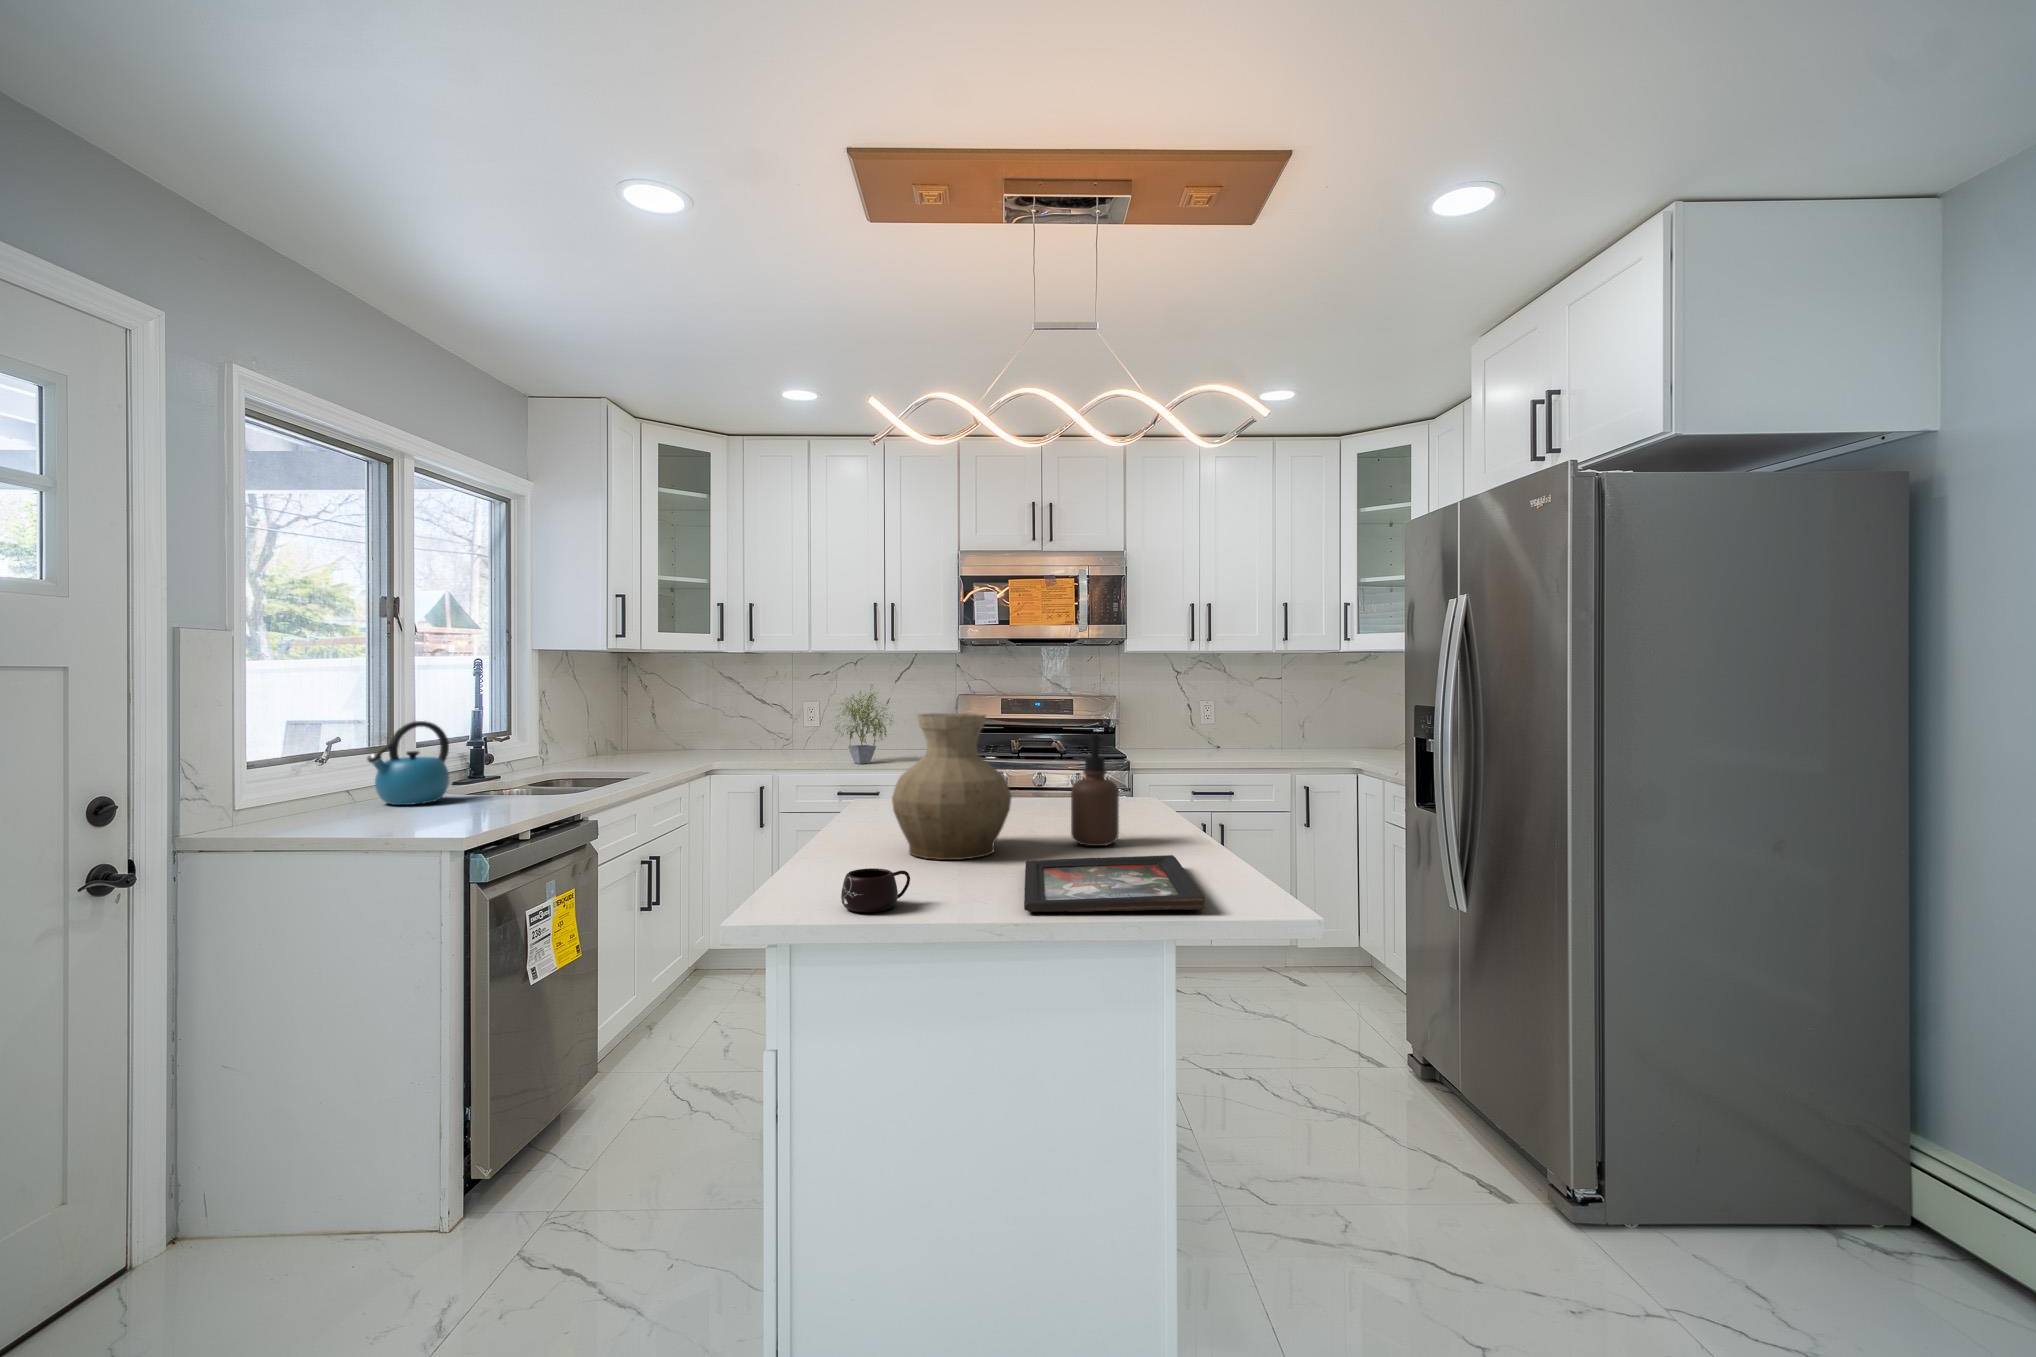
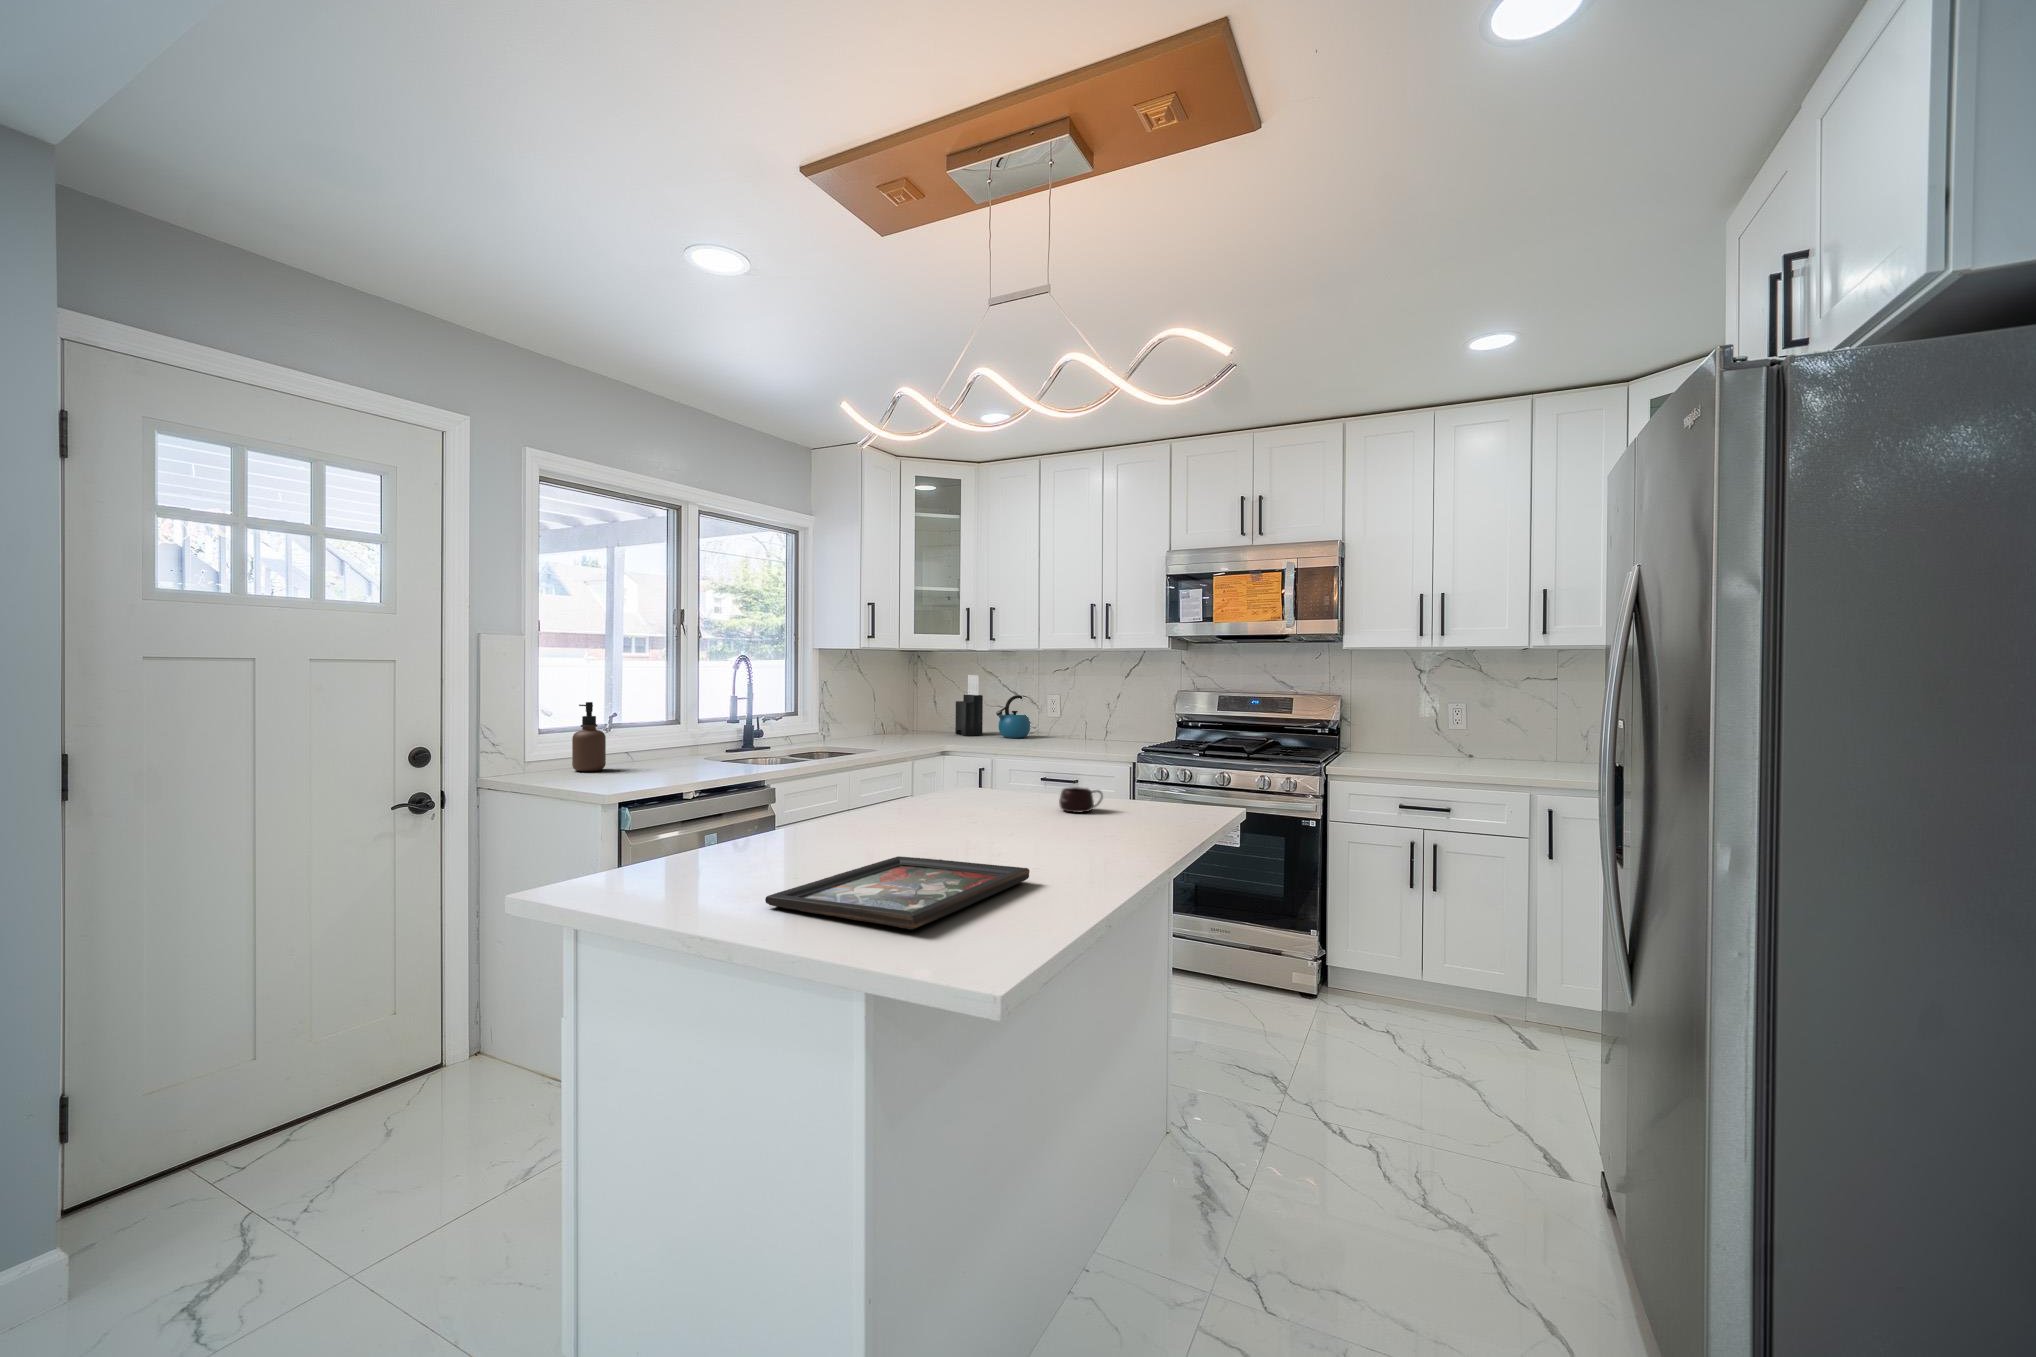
knife block: none [685,679,724,749] -> present [955,675,983,736]
potted plant: present [835,685,892,764] -> none [1036,680,1097,755]
vase: present [892,713,1011,860] -> none [825,705,944,849]
kettle: present [367,721,449,805] -> present [996,695,1030,738]
soap dispenser: present [1071,734,1119,846] -> present [572,702,606,771]
mug: present [841,868,910,912] -> present [1059,787,1103,812]

